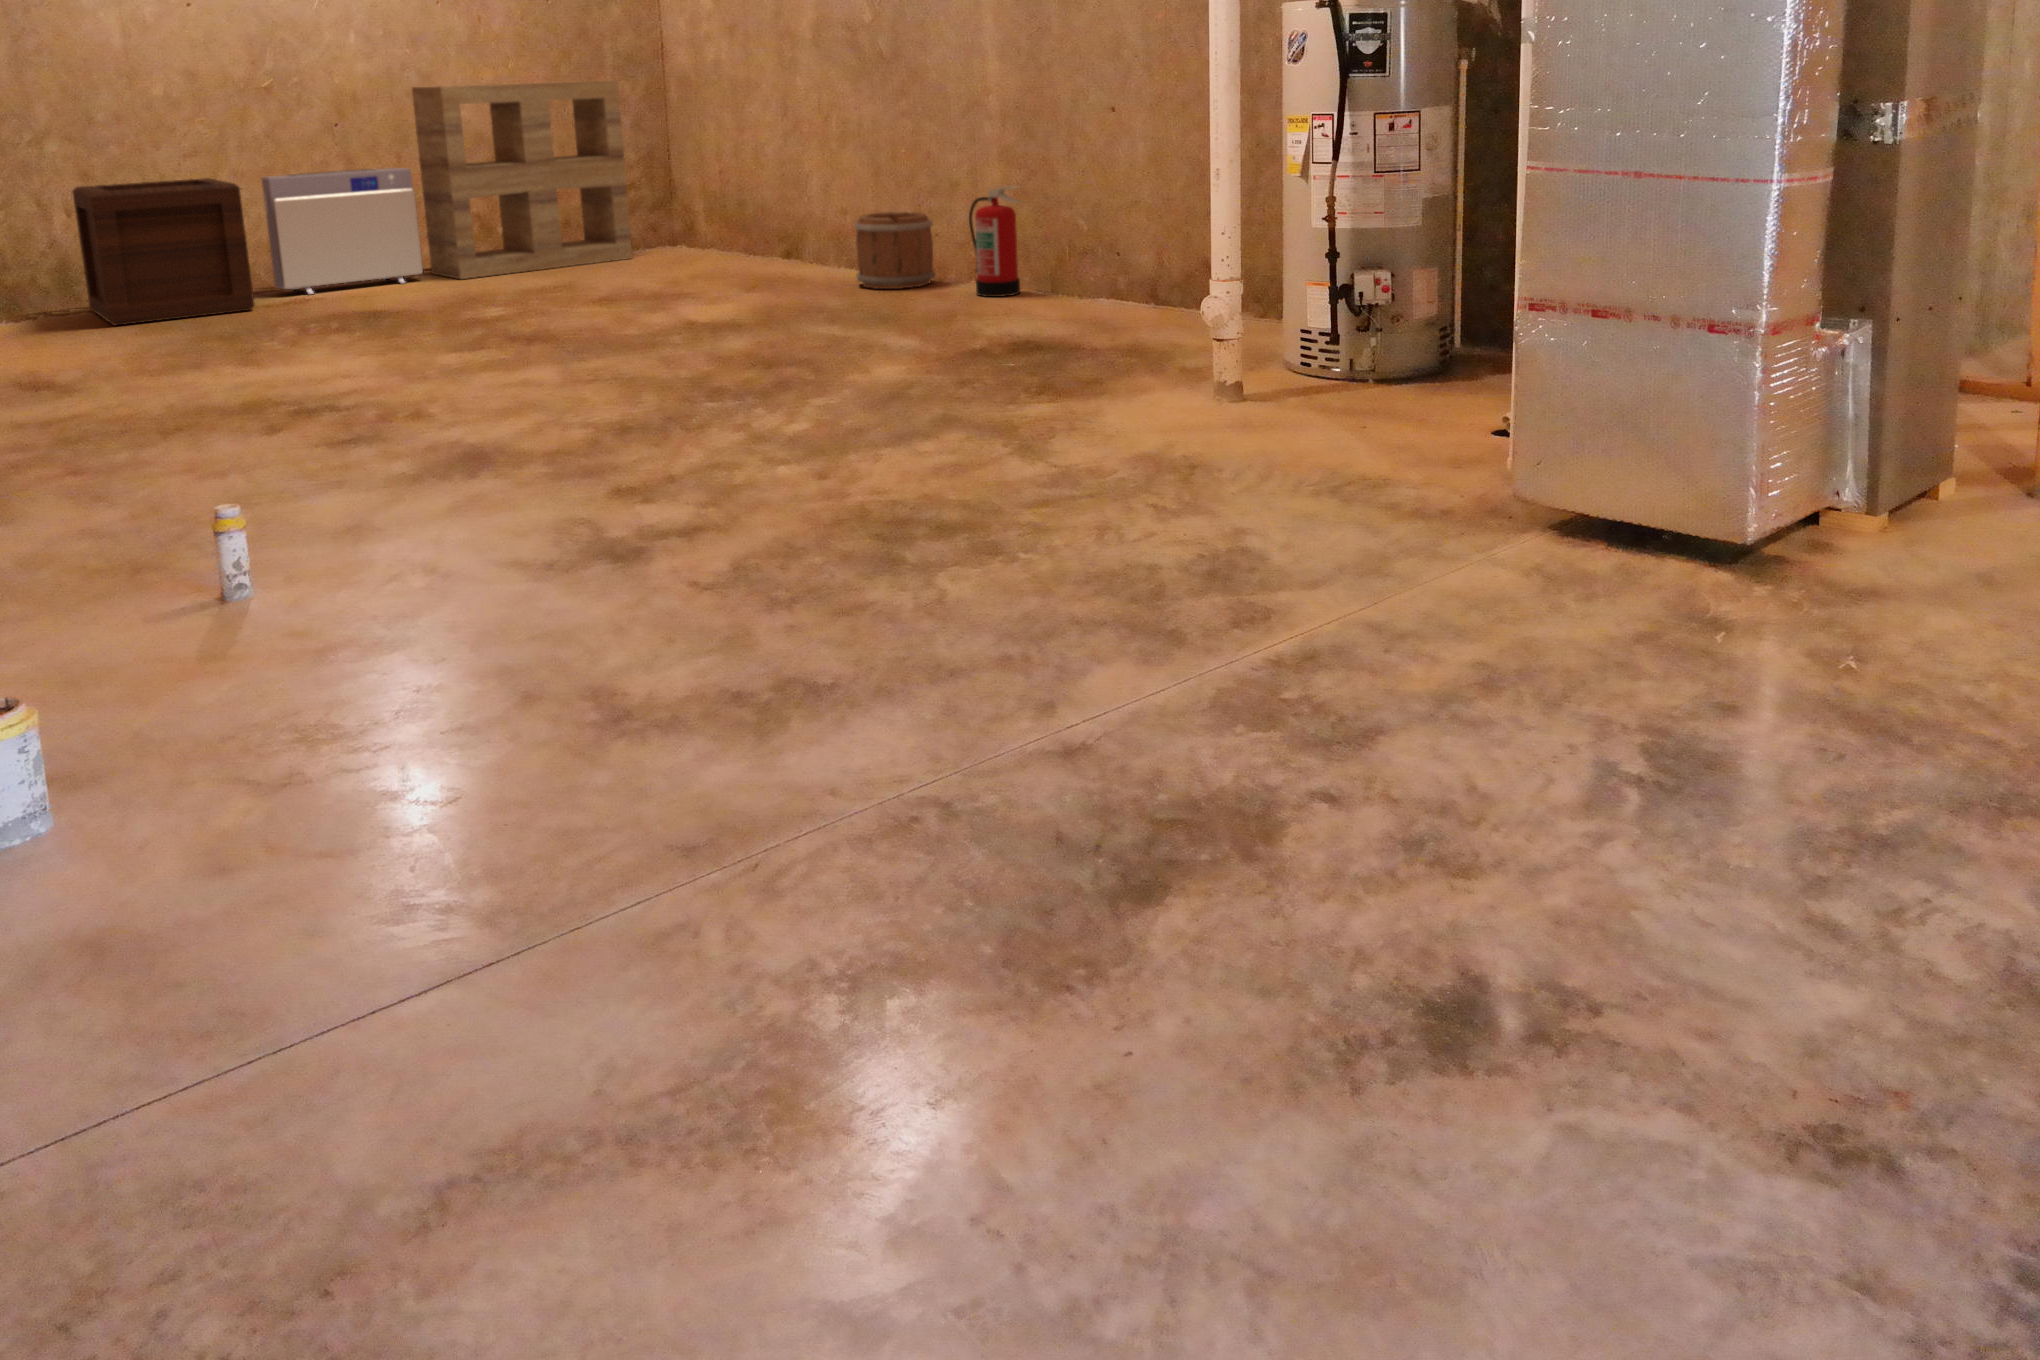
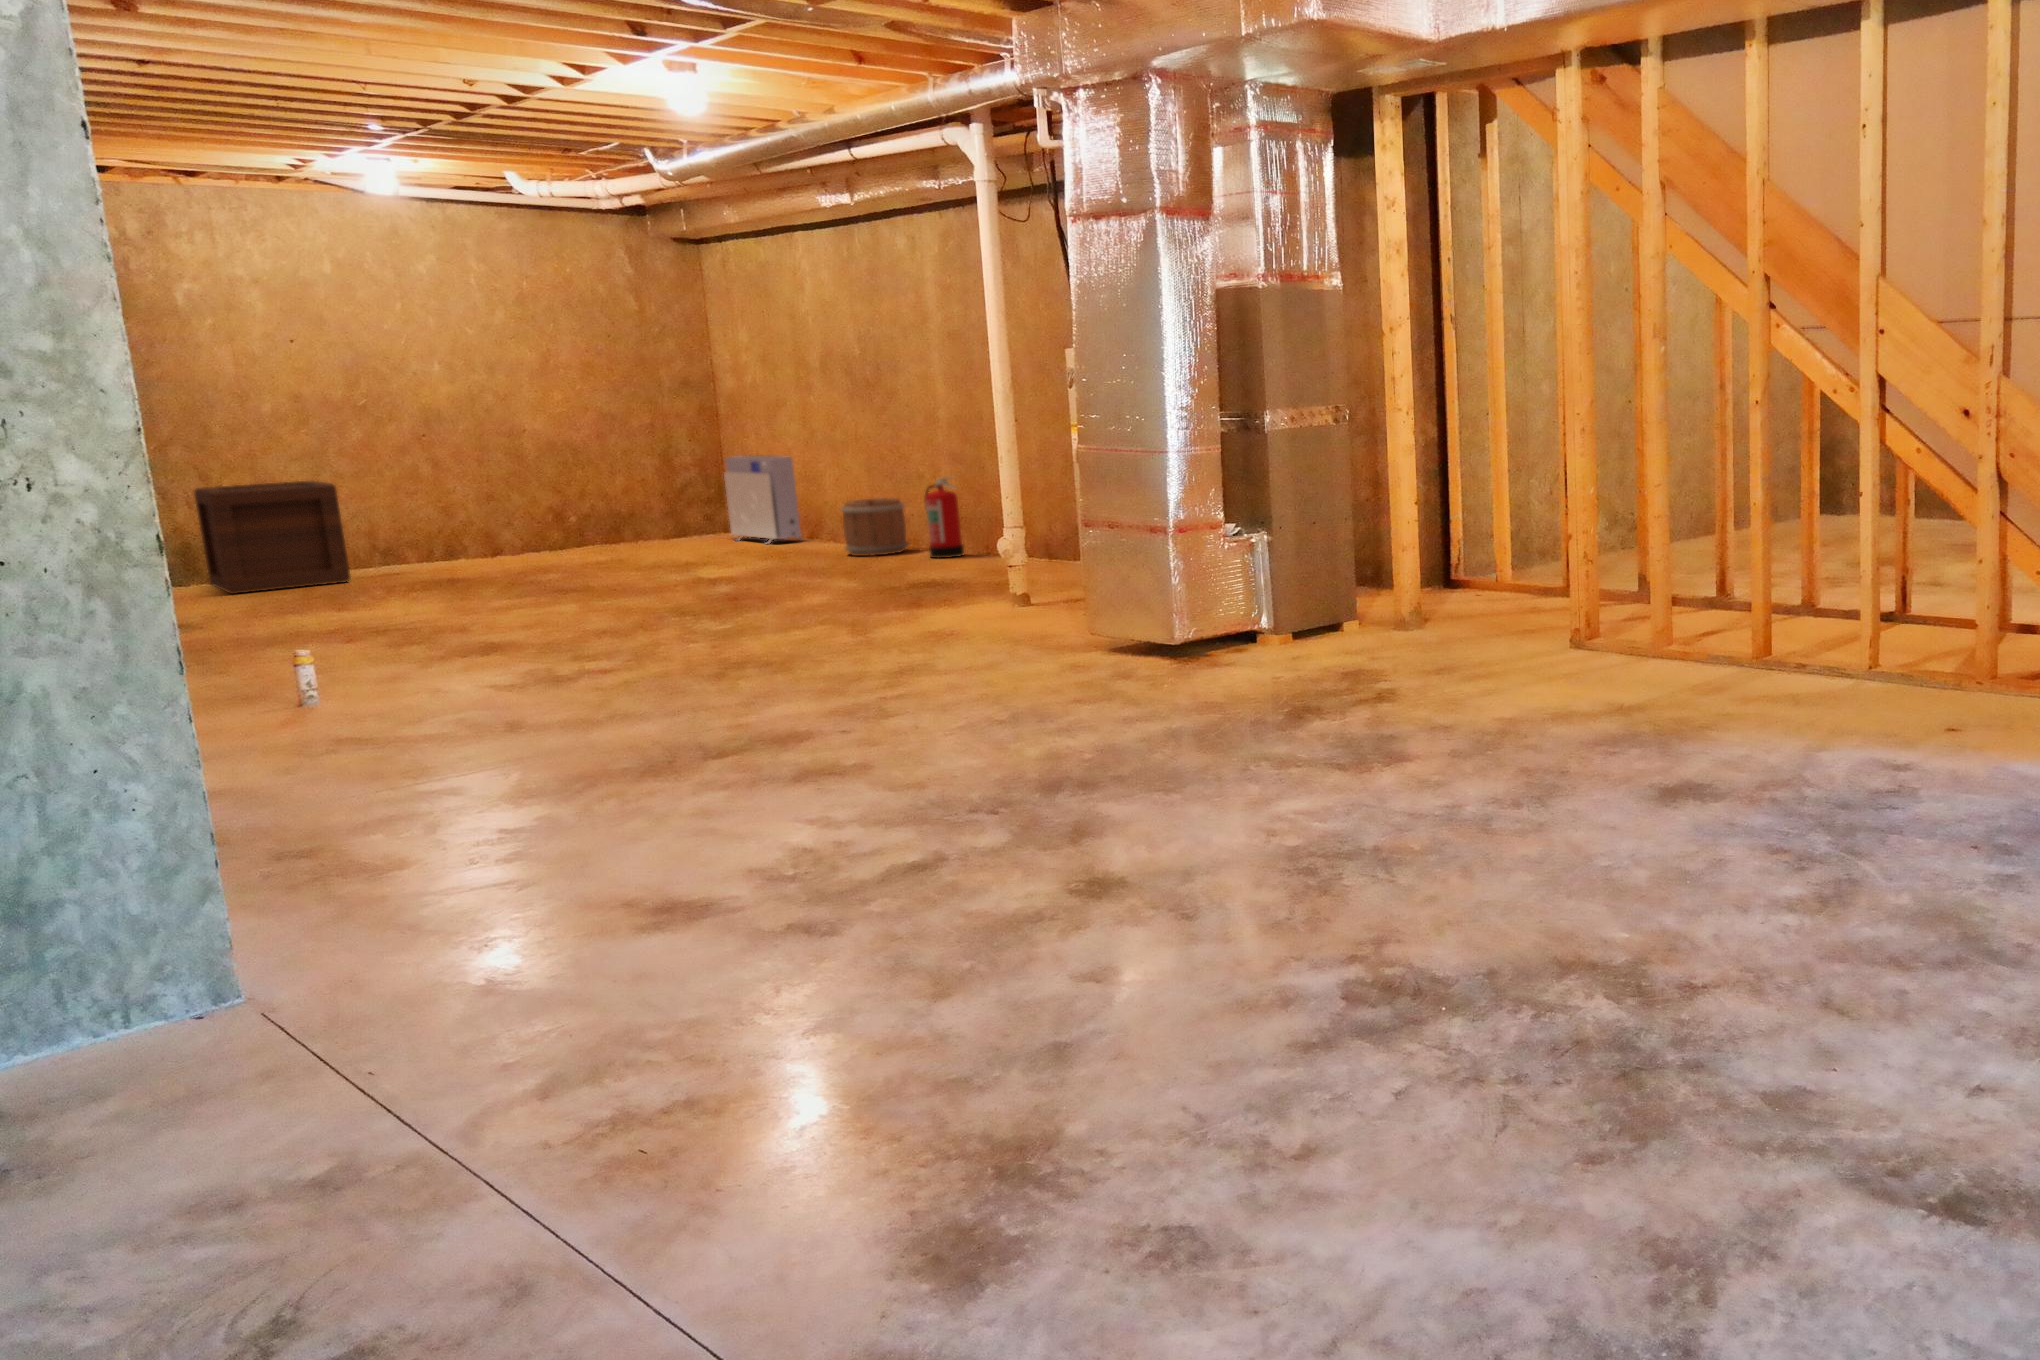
shelving unit: present [412,81,632,279] -> none [487,400,685,559]
air purifier: present [262,168,423,294] -> present [724,455,801,543]

